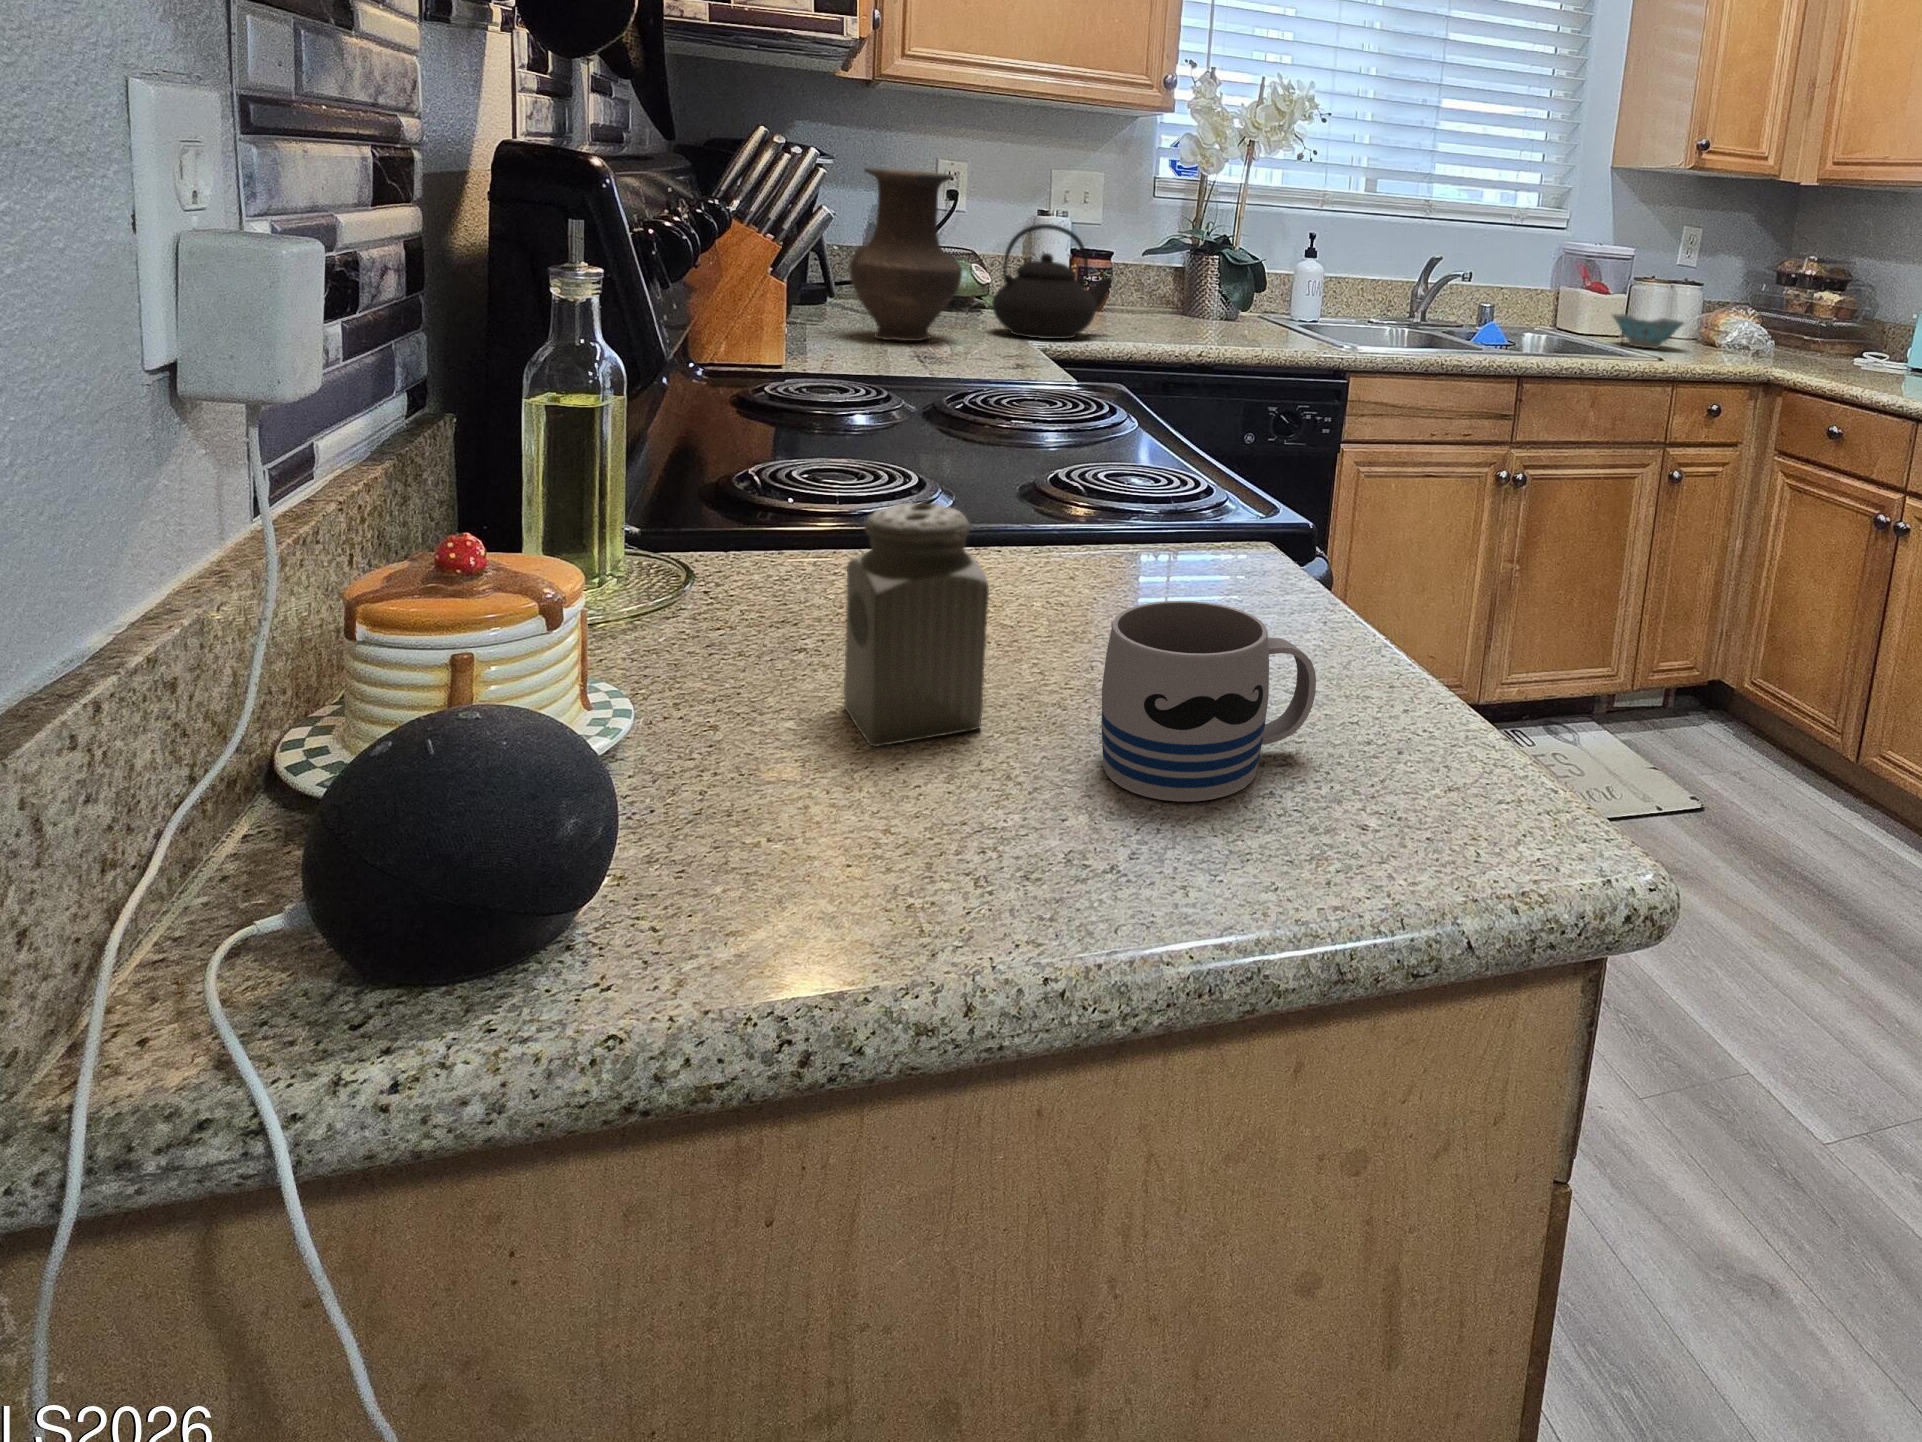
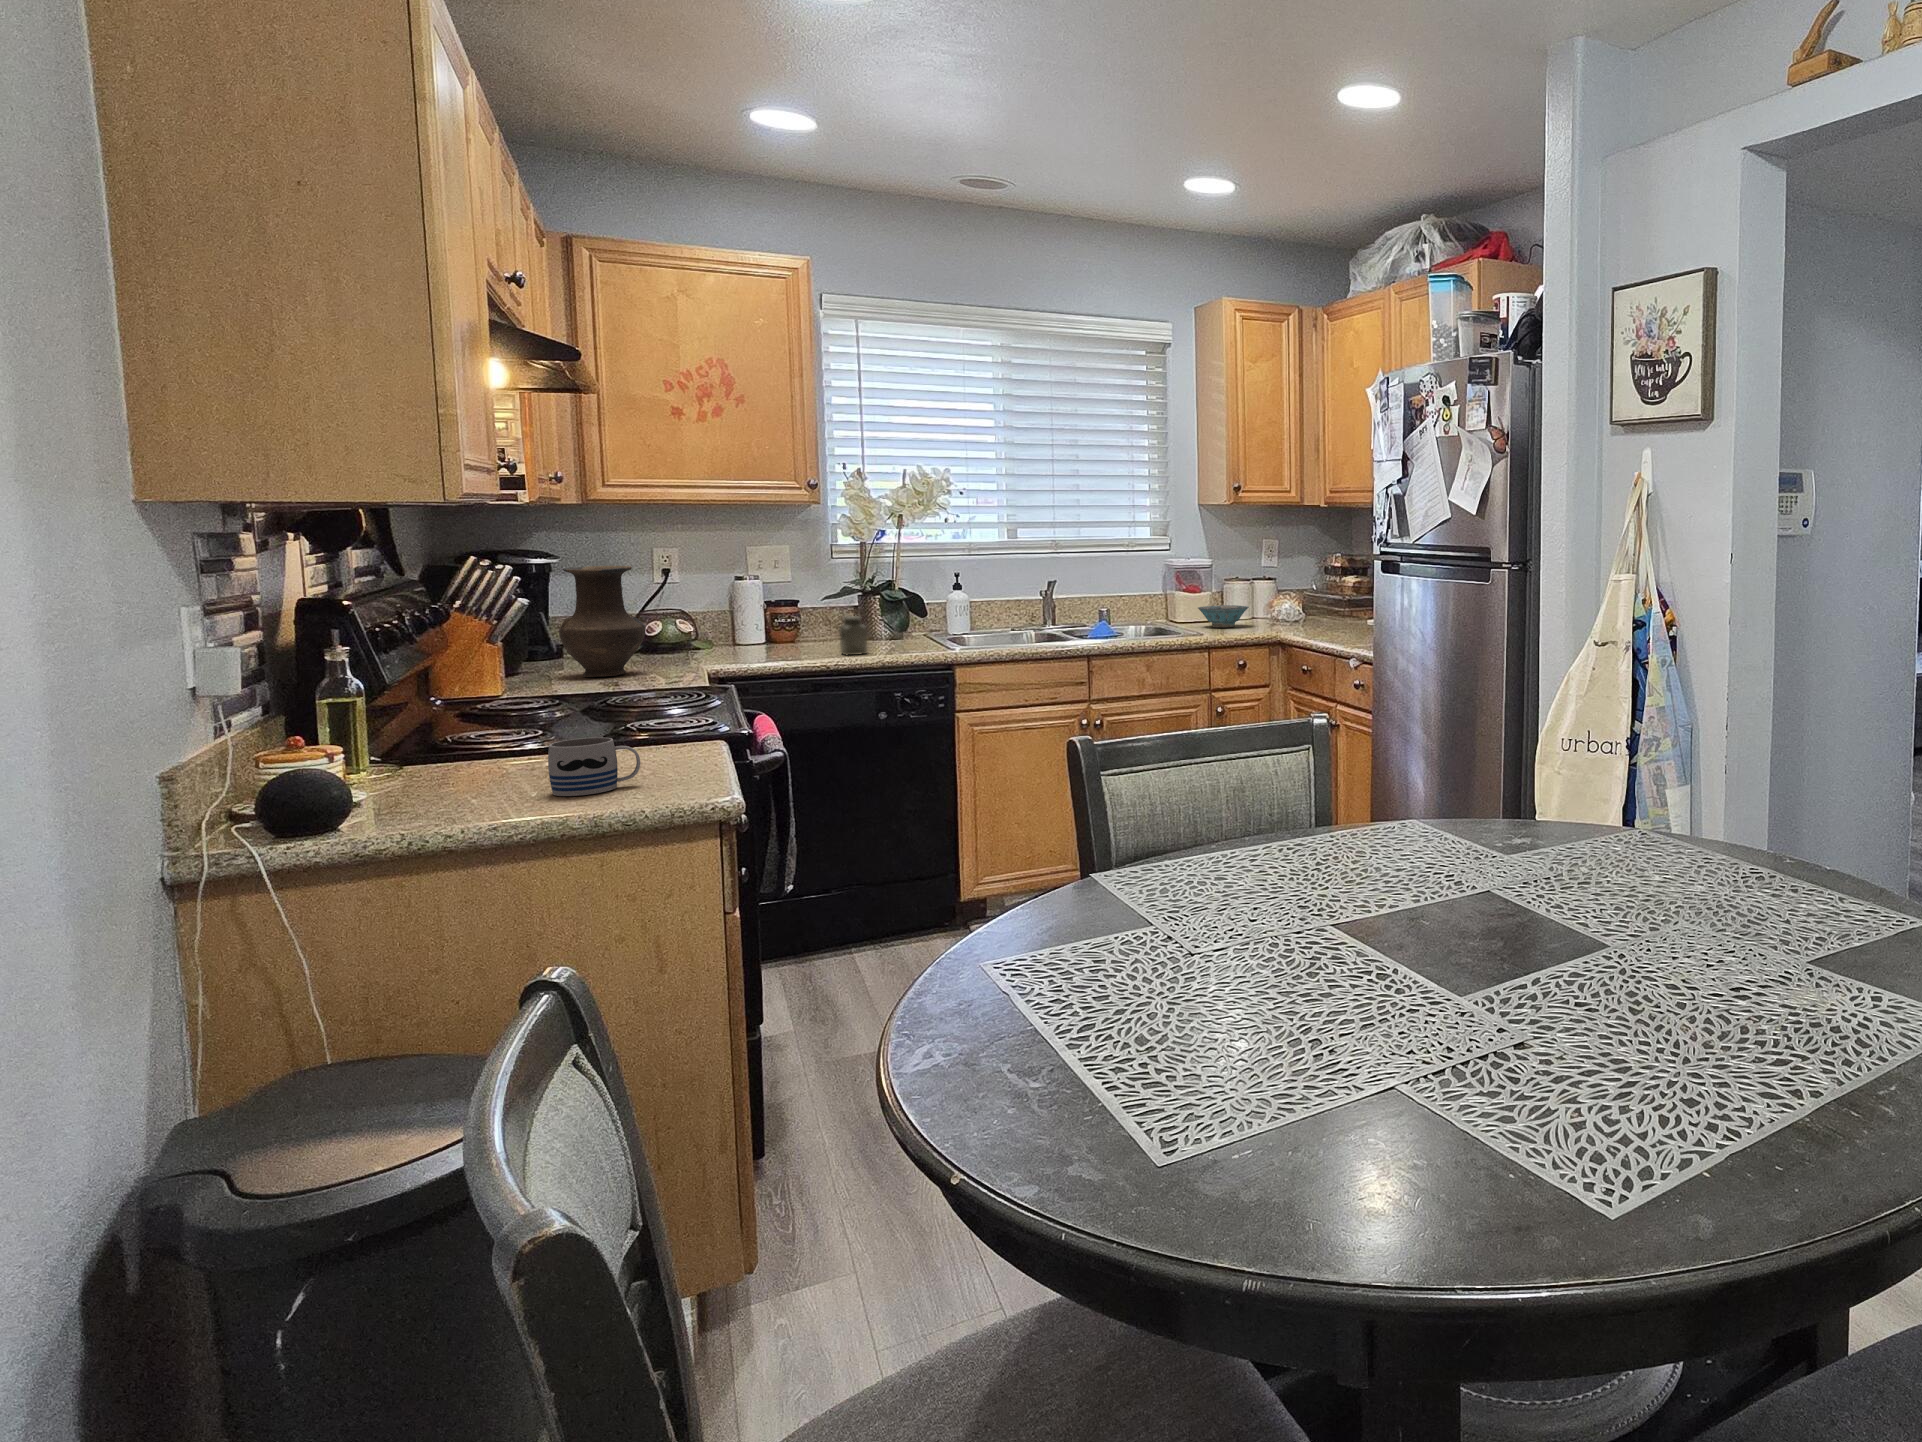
teapot: present [992,224,1112,339] -> none [680,590,774,666]
salt shaker: present [844,504,989,746] -> present [839,616,868,655]

